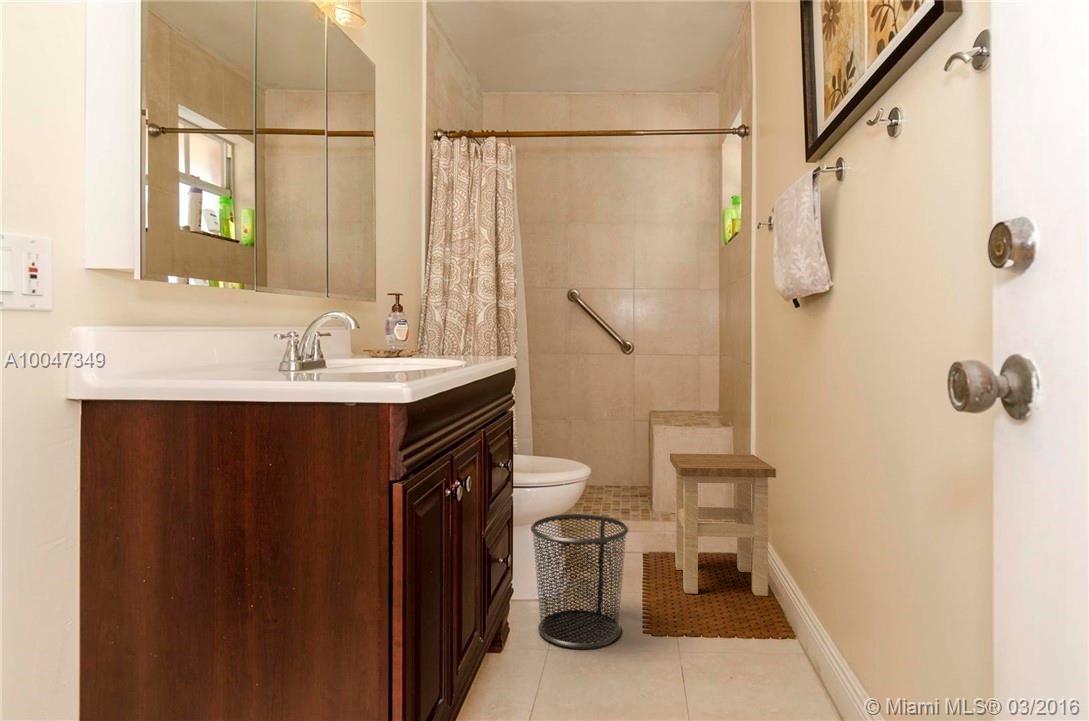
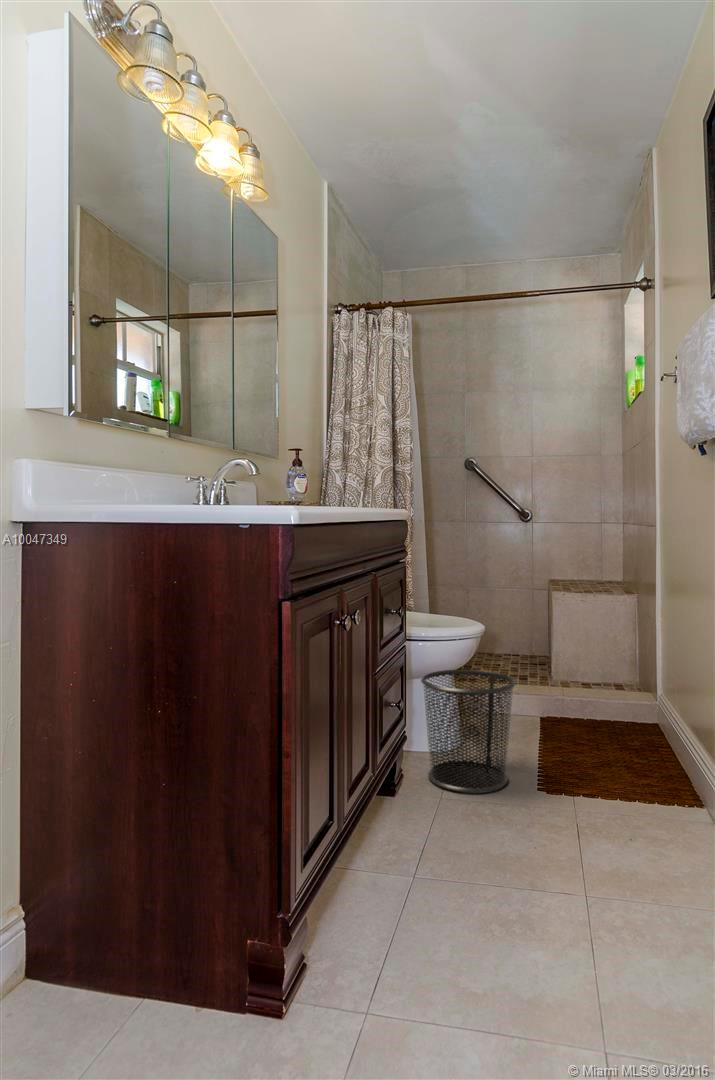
stool: present [670,453,776,596] -> none [566,617,671,759]

